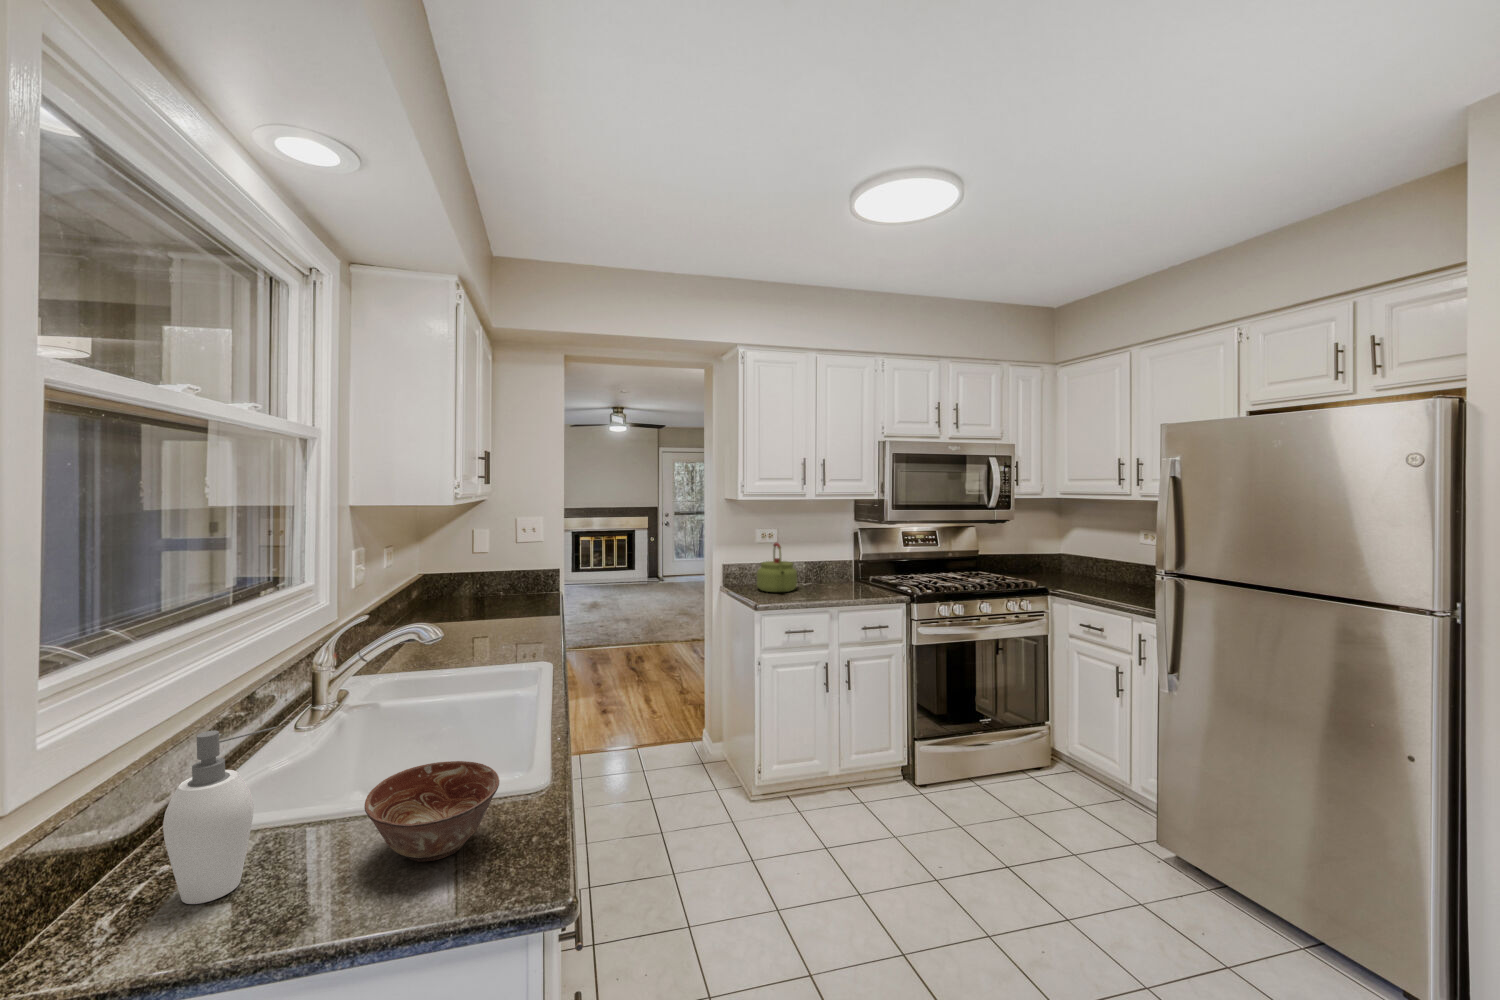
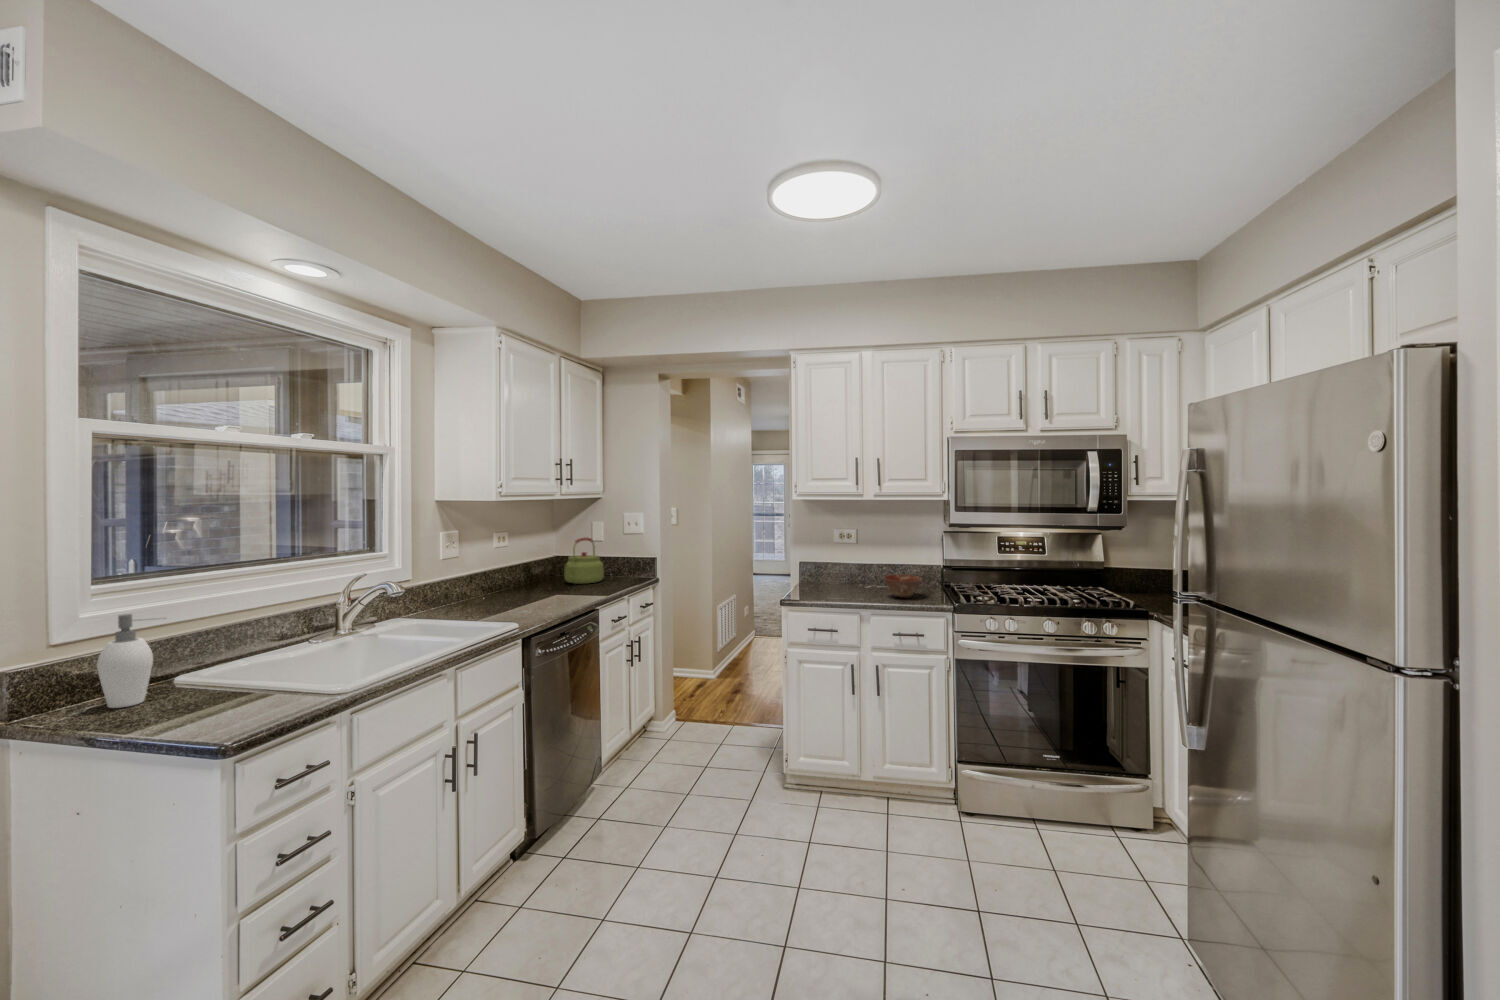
kettle: present [757,542,797,592] -> present [564,538,604,584]
ceramic bowl: present [364,761,499,862] -> present [884,574,923,598]

